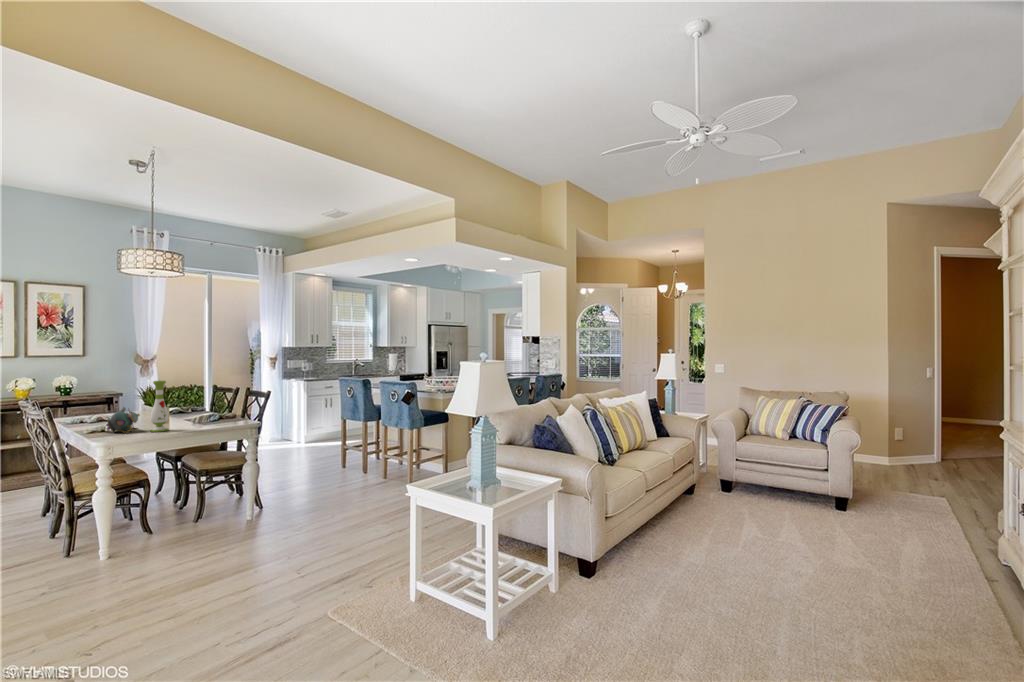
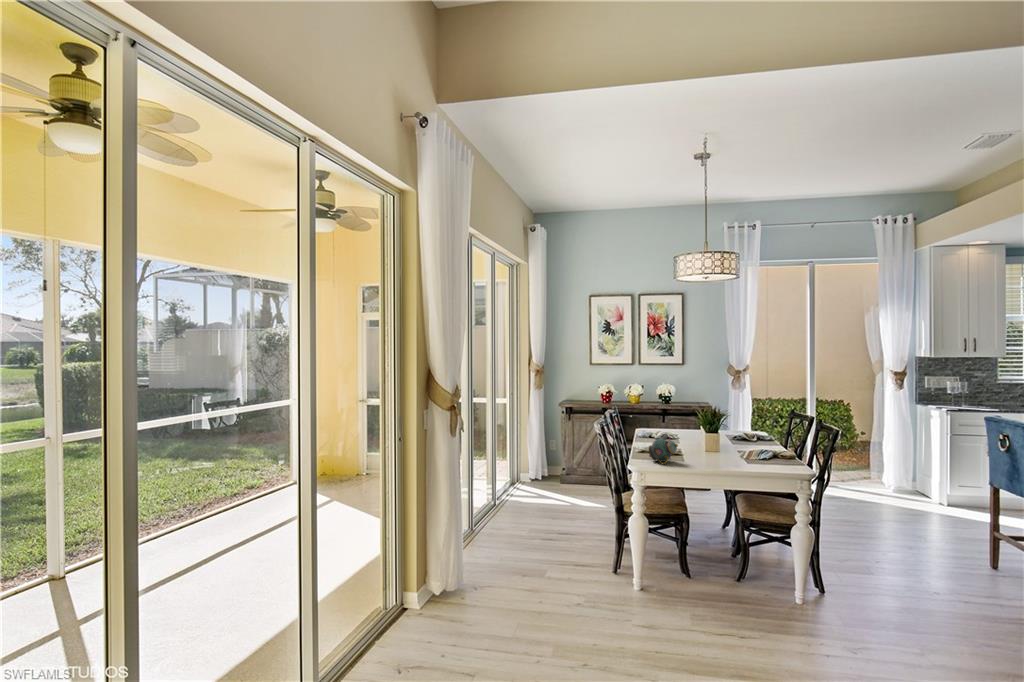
vase: present [150,381,169,432] -> none [684,408,704,470]

